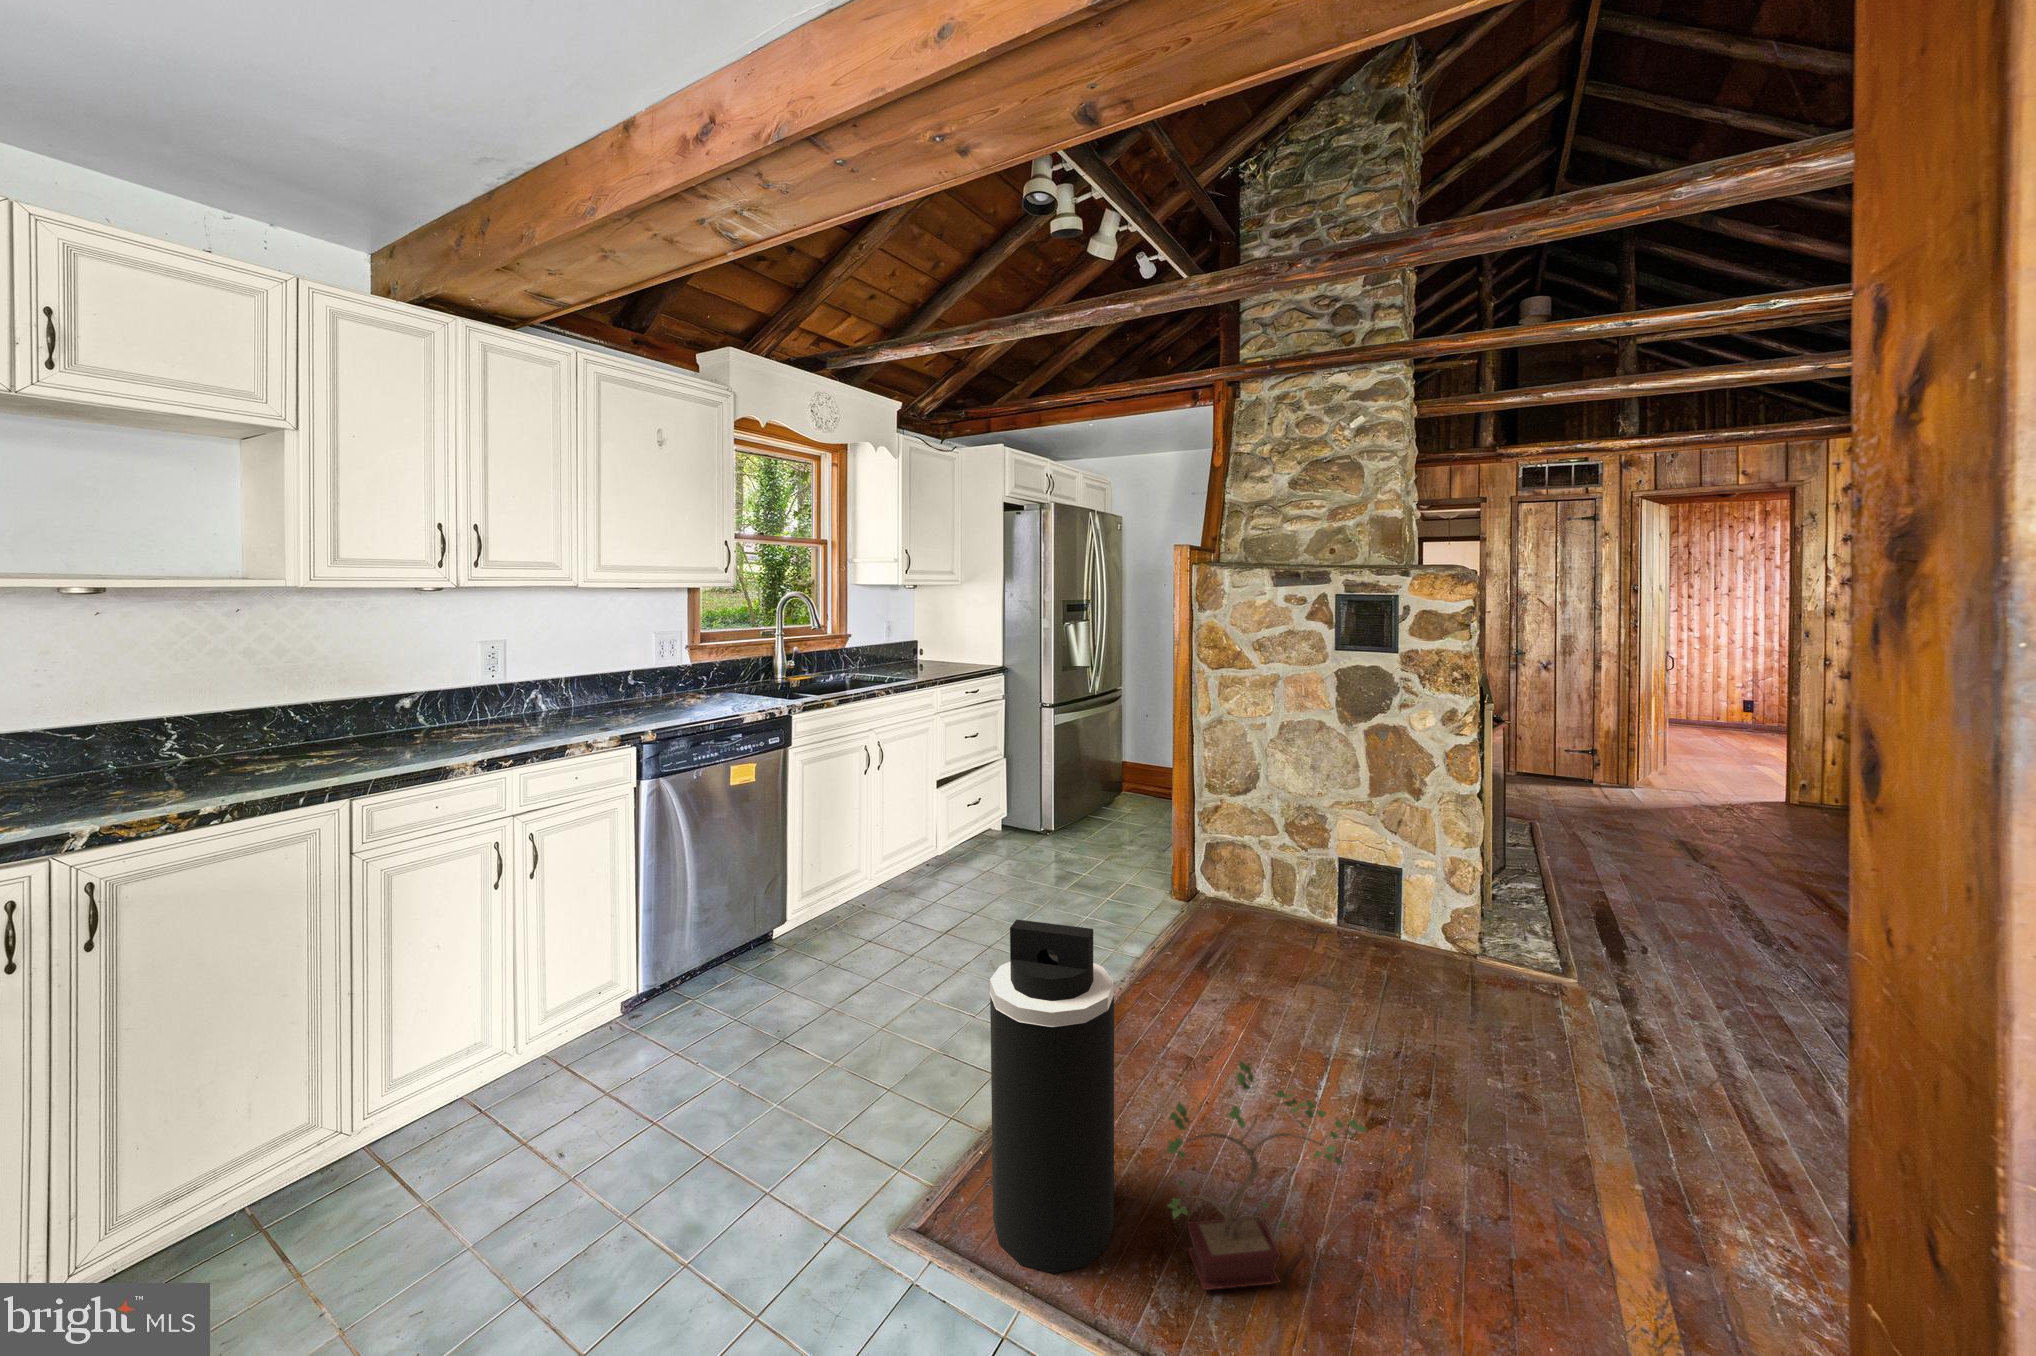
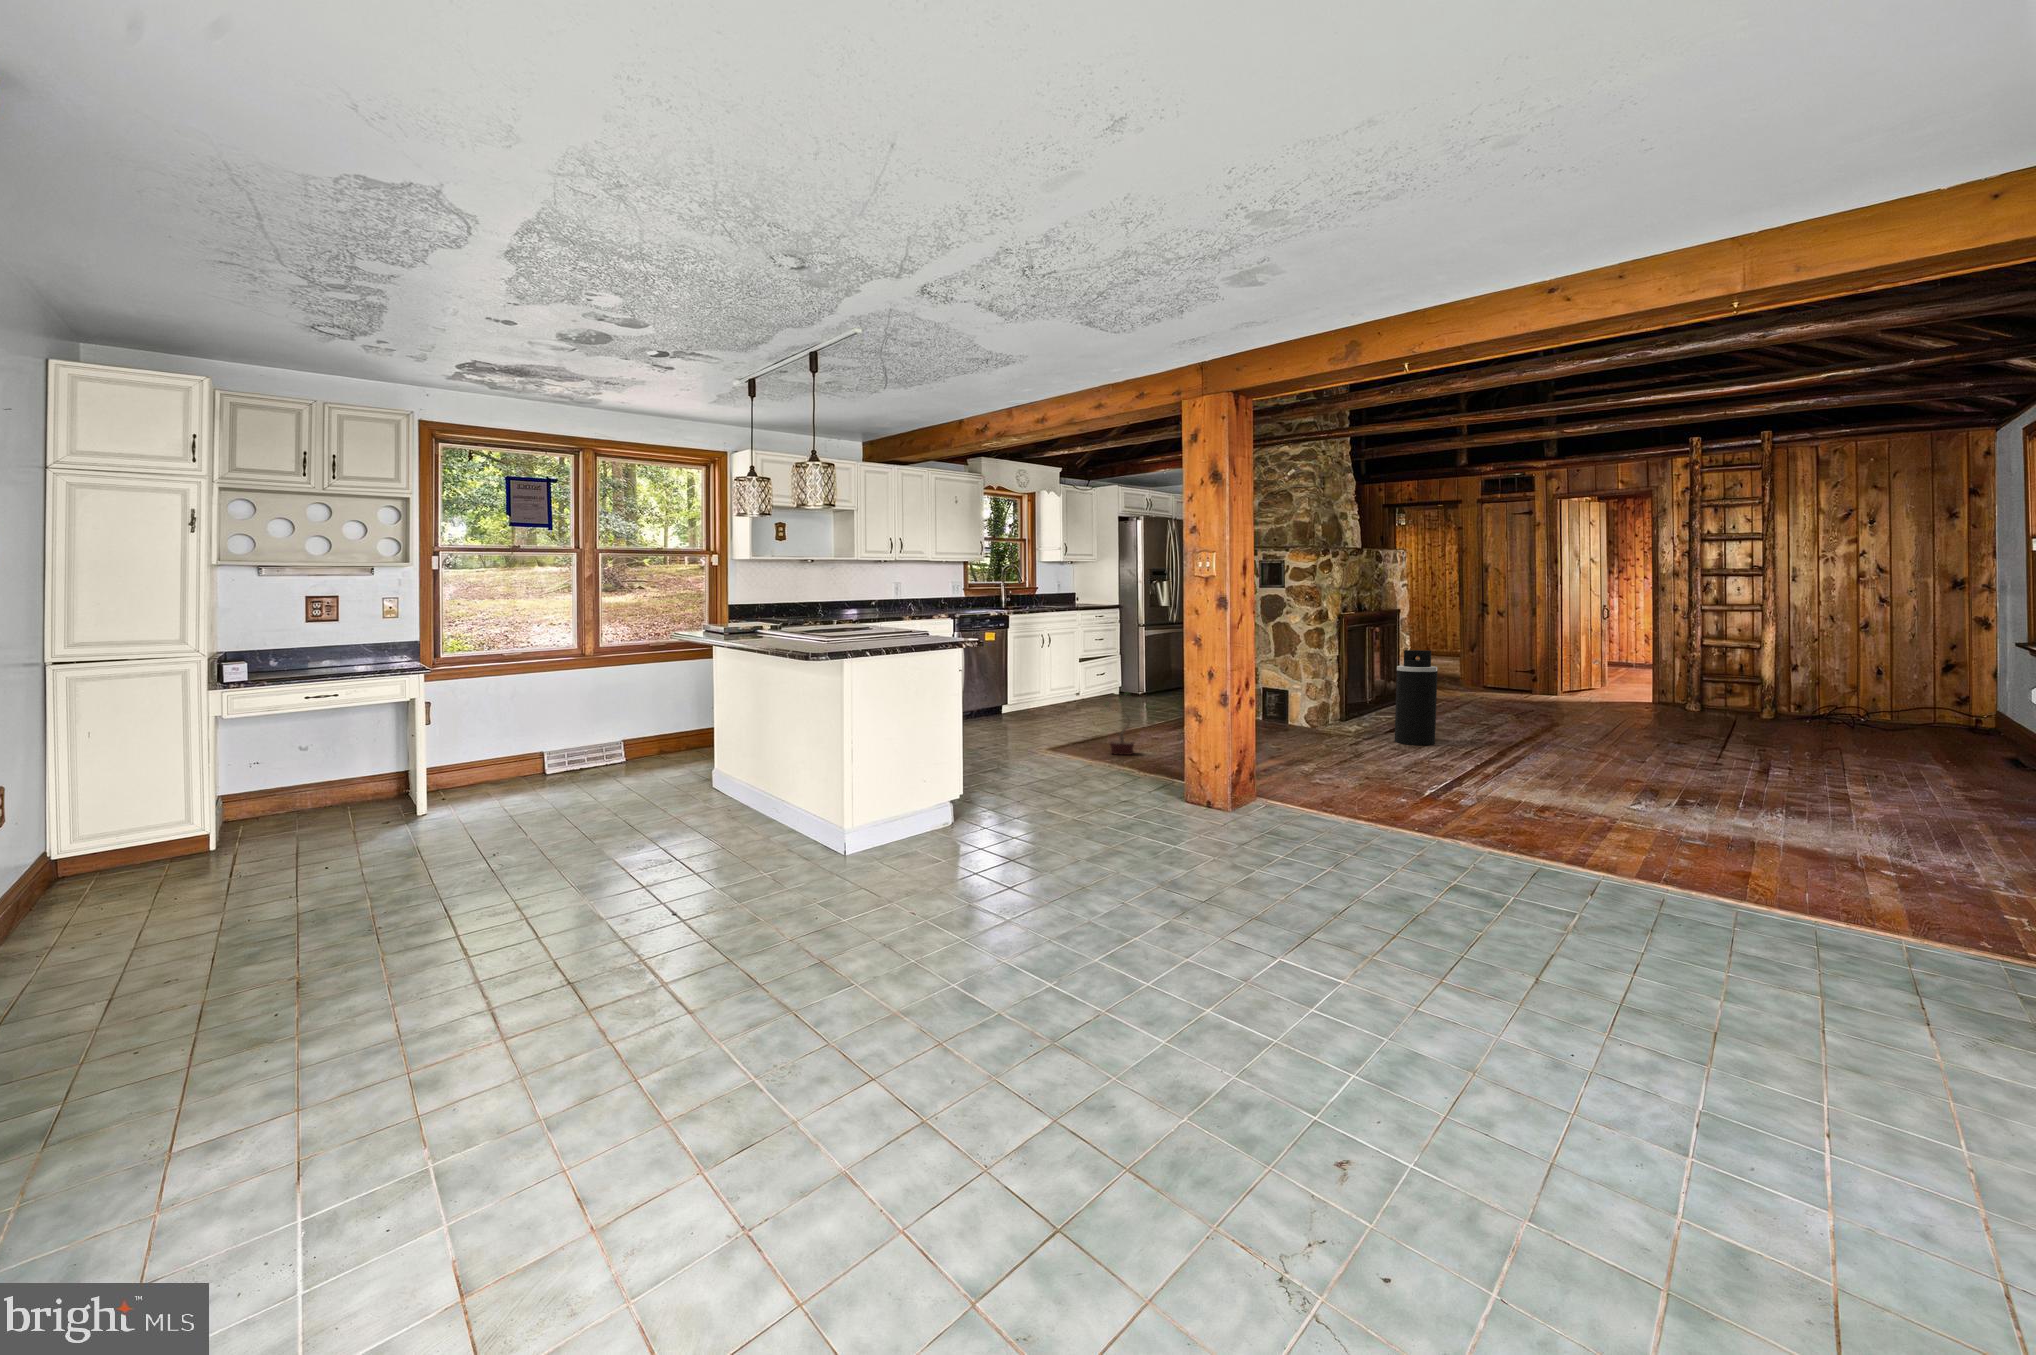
trash can: present [990,920,1114,1273] -> present [1395,650,1438,745]

